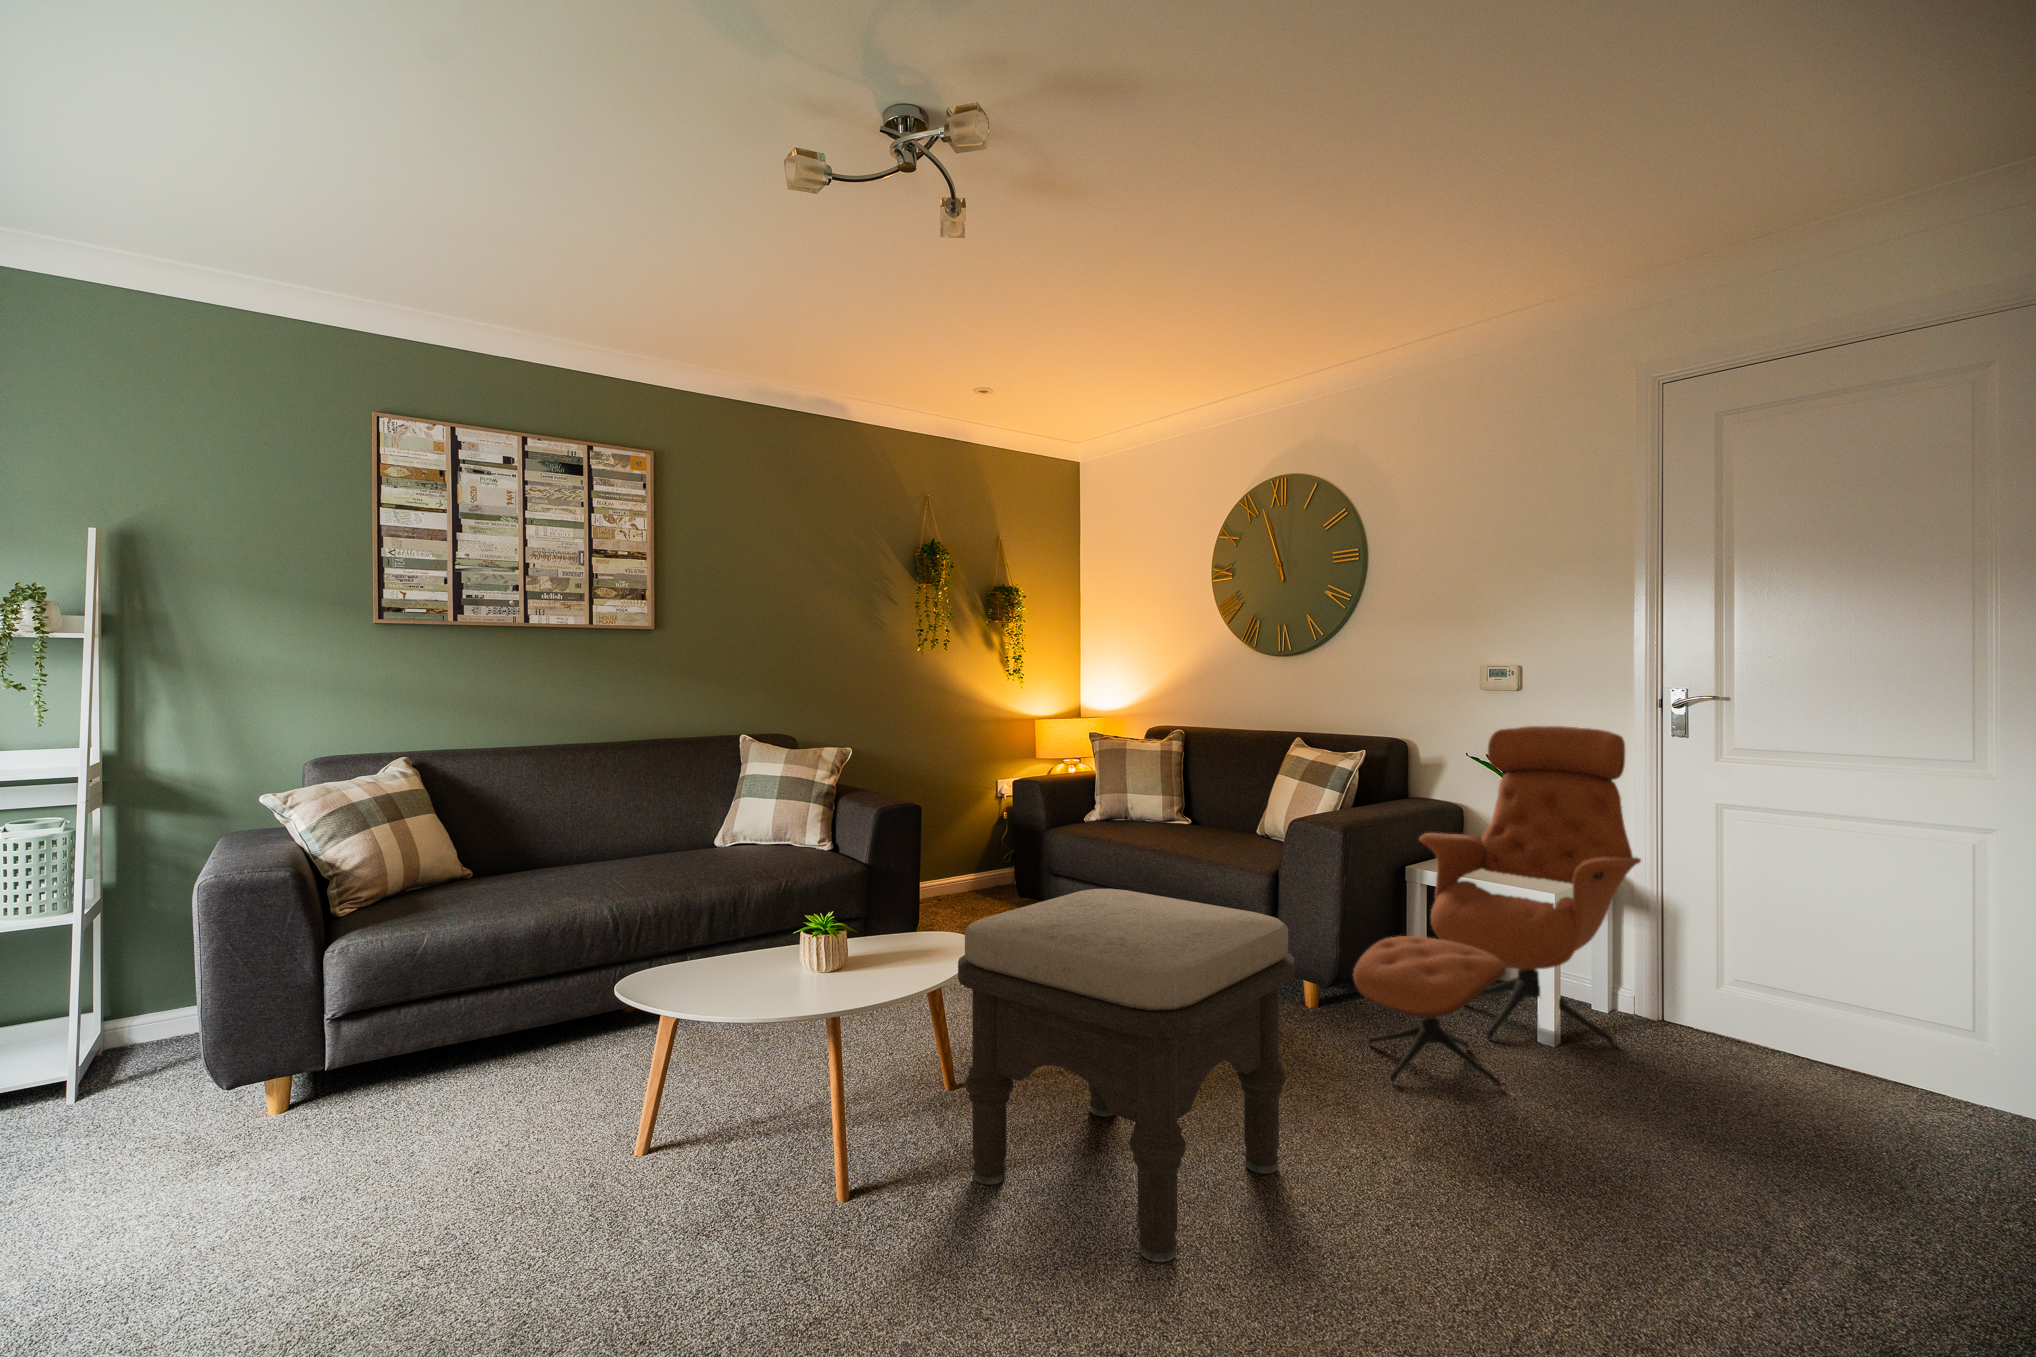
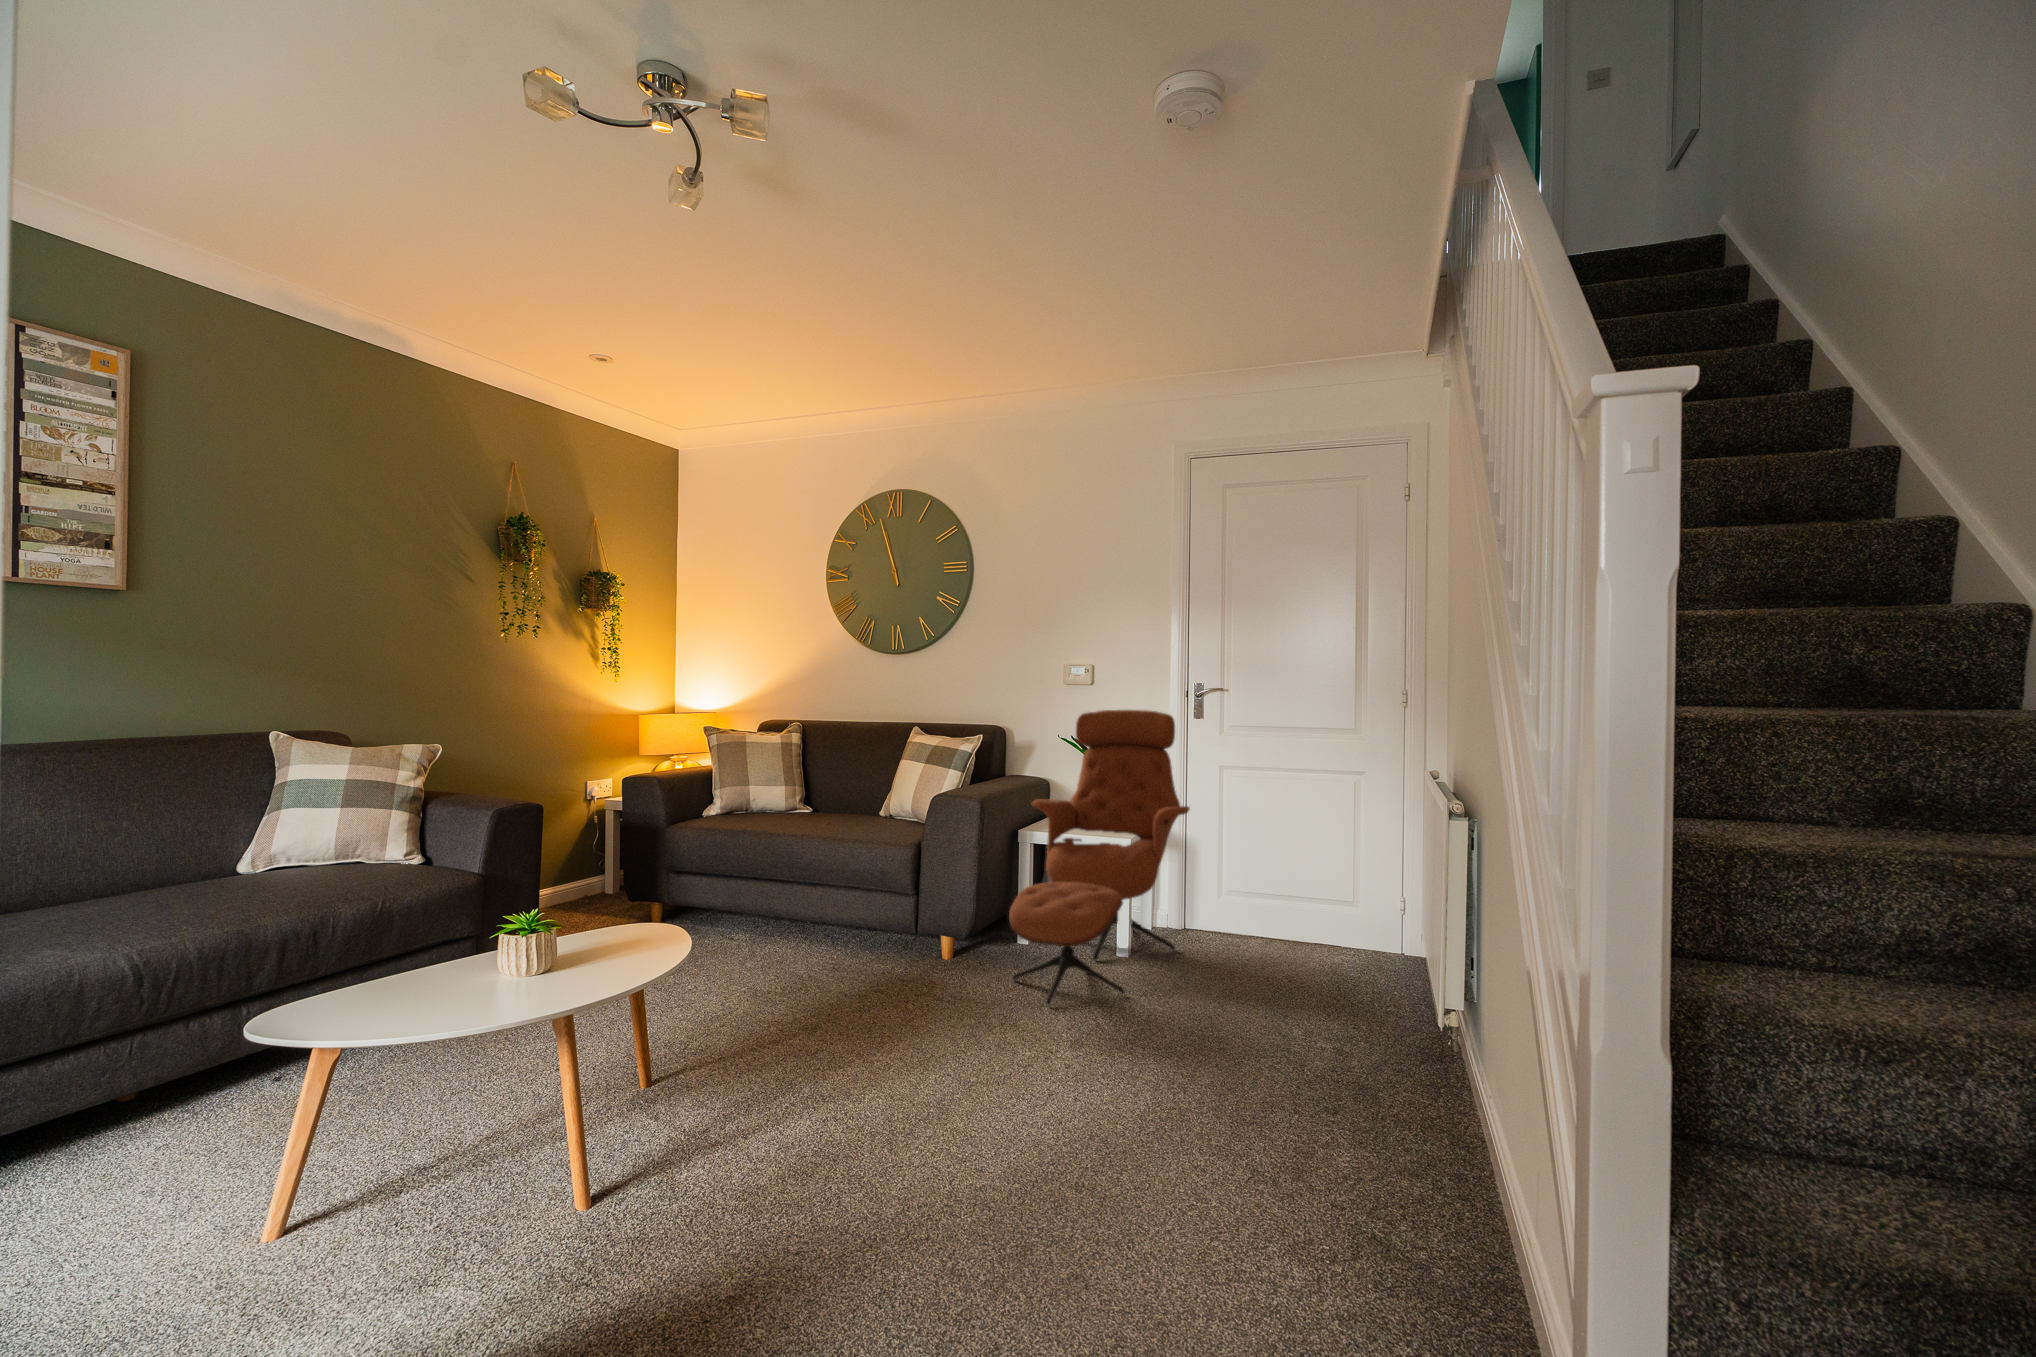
ottoman: present [958,889,1295,1262] -> none [711,860,1022,1198]

